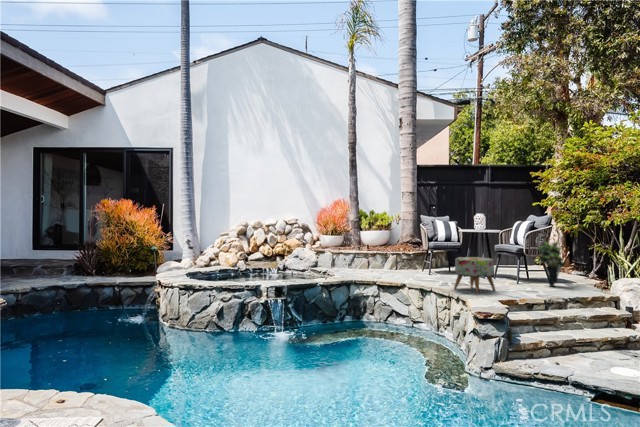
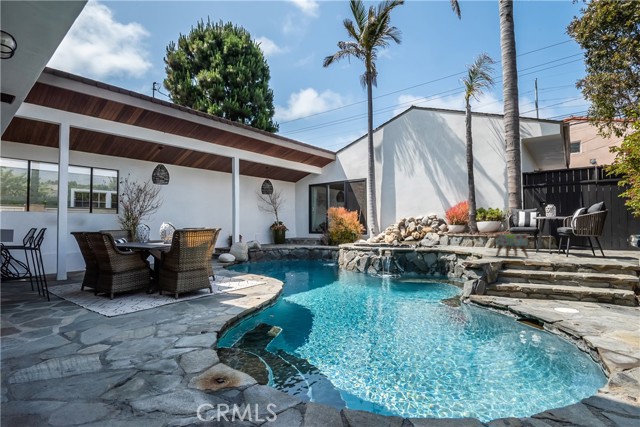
potted plant: present [538,242,566,287] -> none [586,222,615,260]

